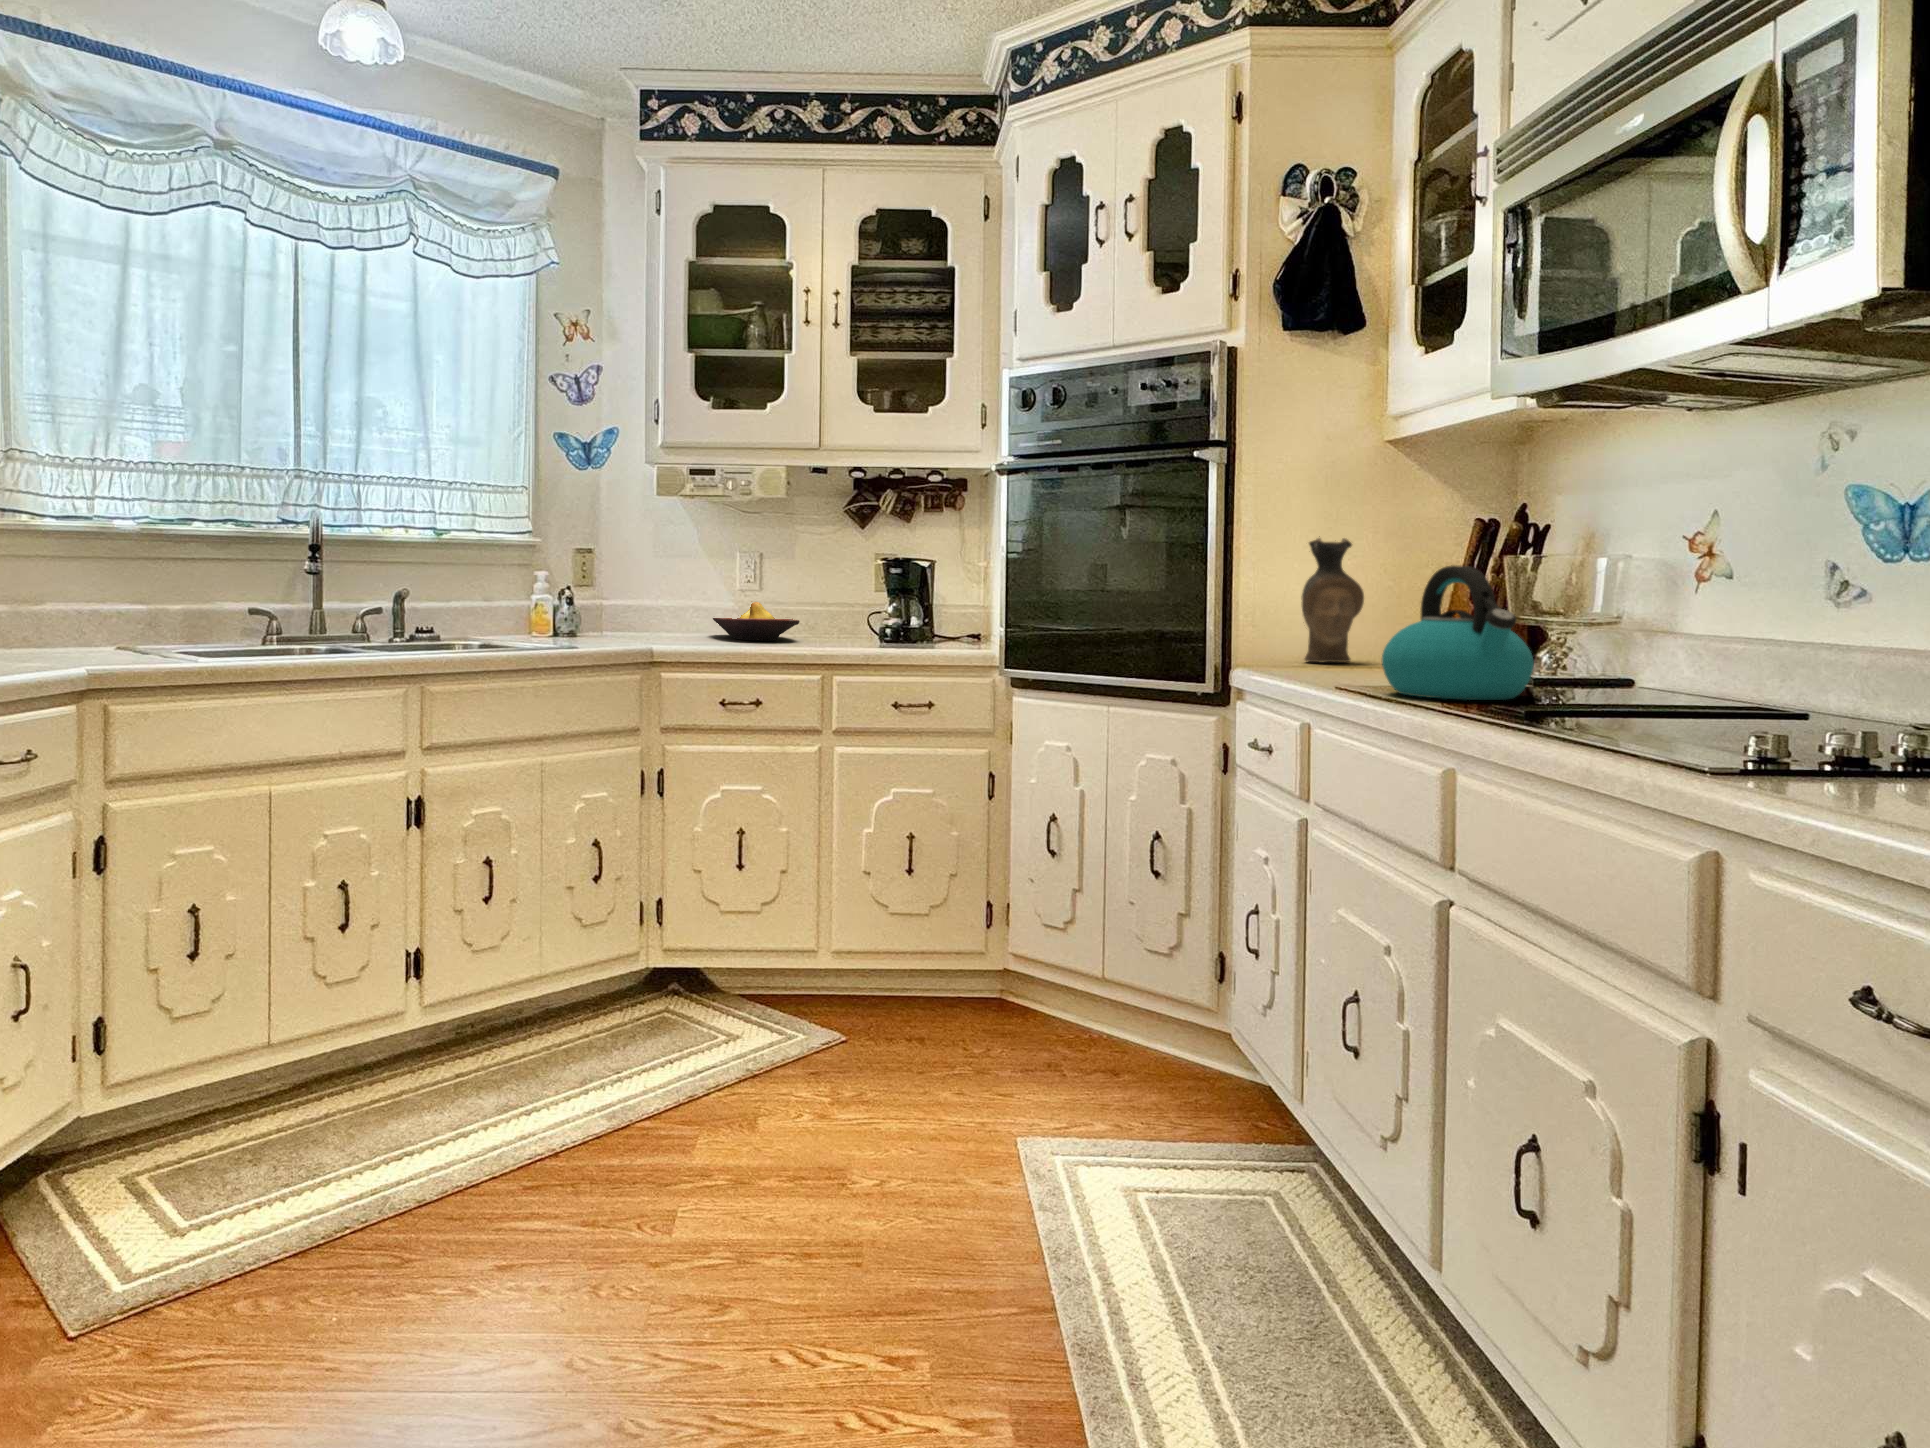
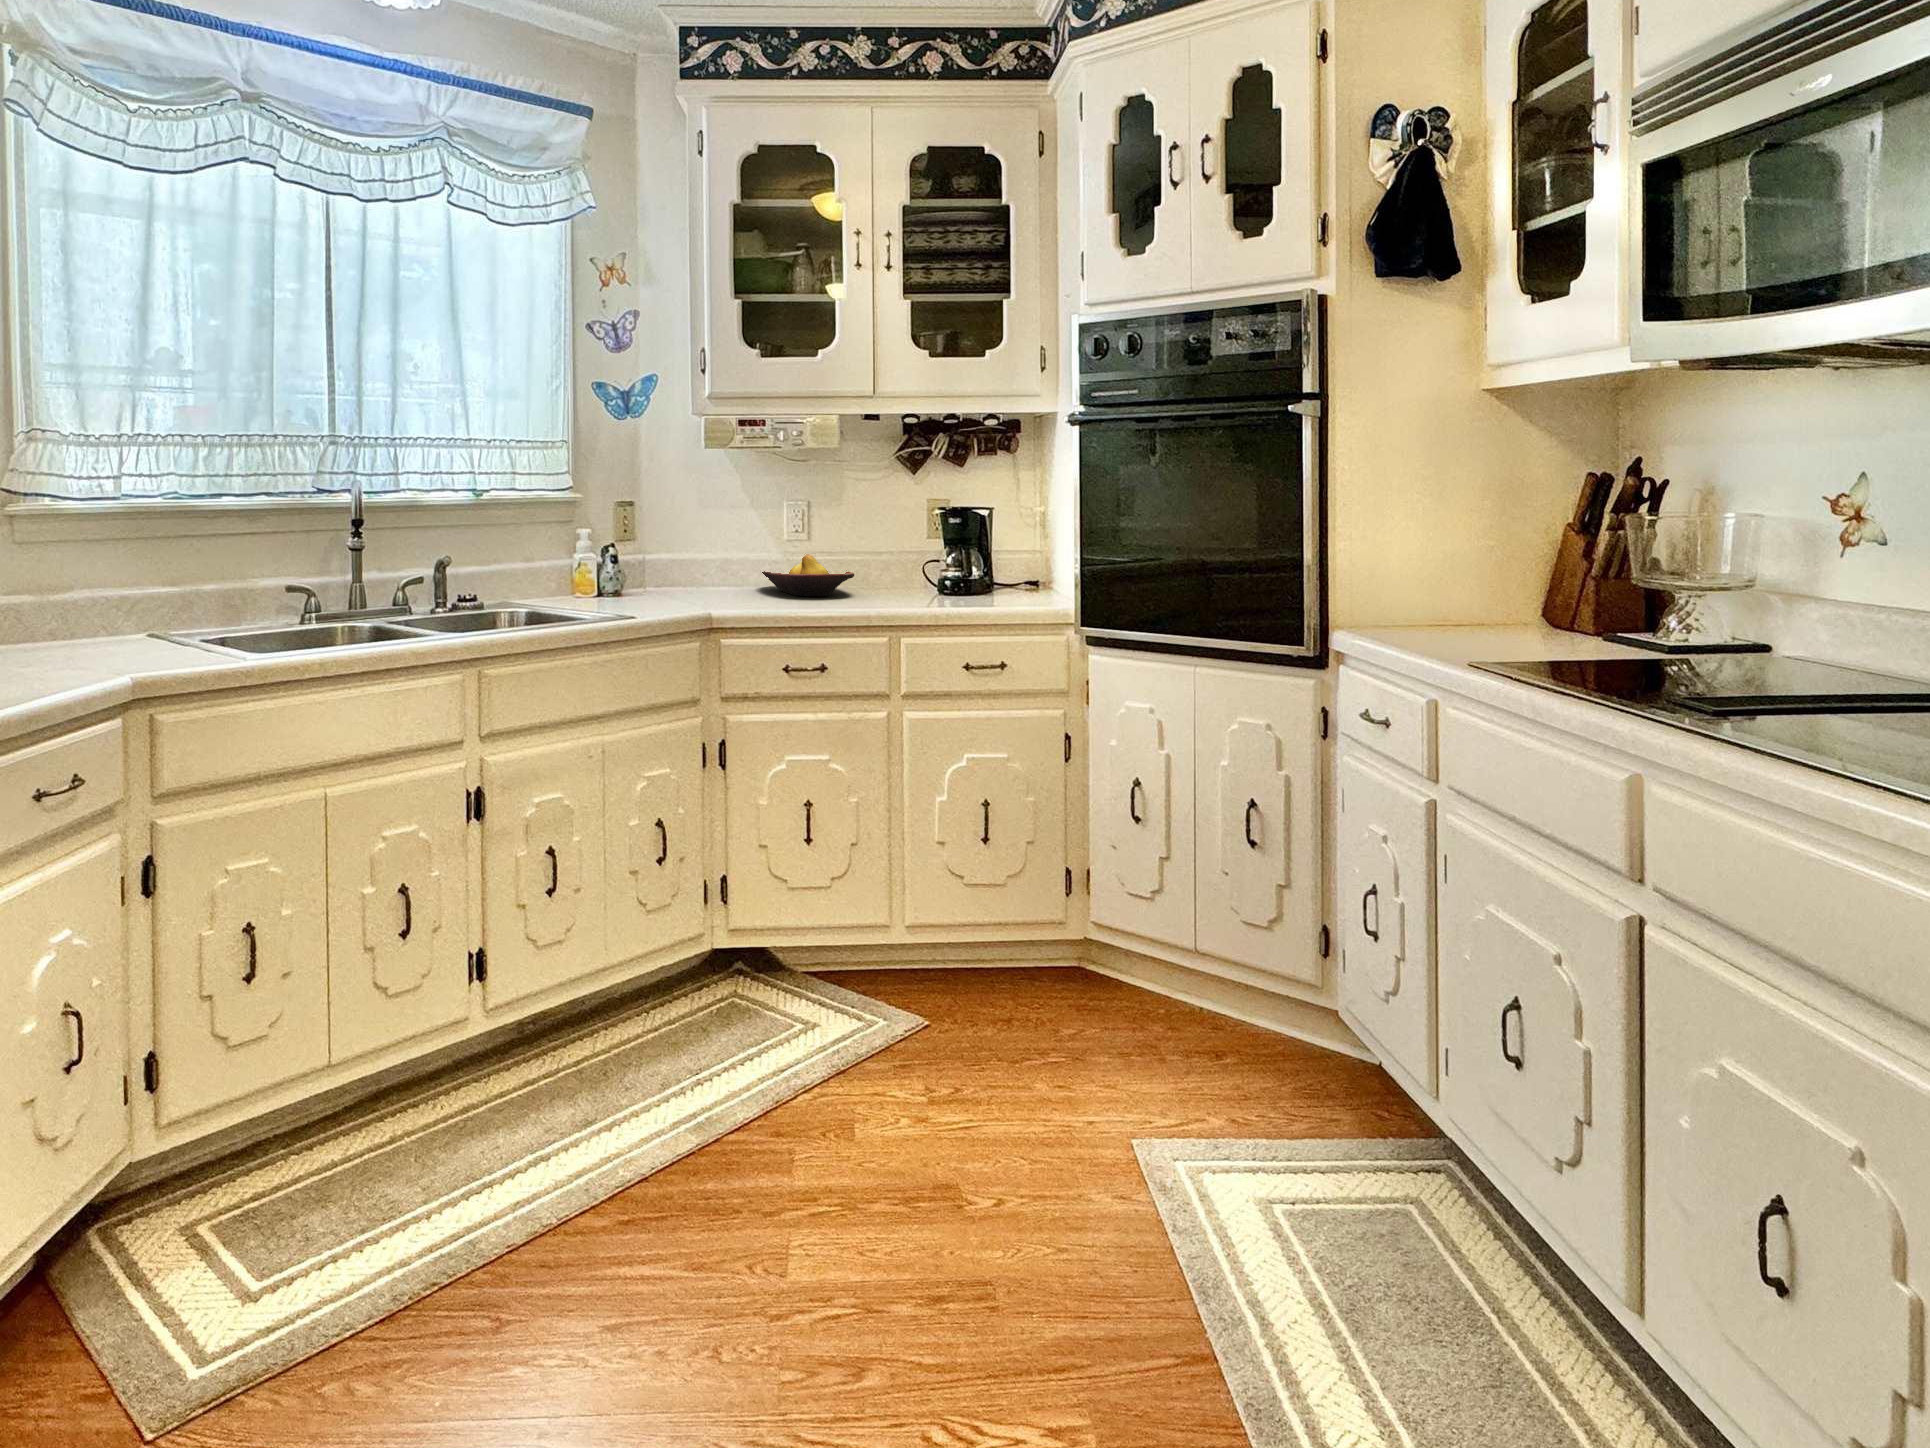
ceramic pitcher: present [1302,536,1364,663] -> none [1403,475,1471,622]
kettle: present [1382,565,1534,700] -> none [1531,543,1700,690]

